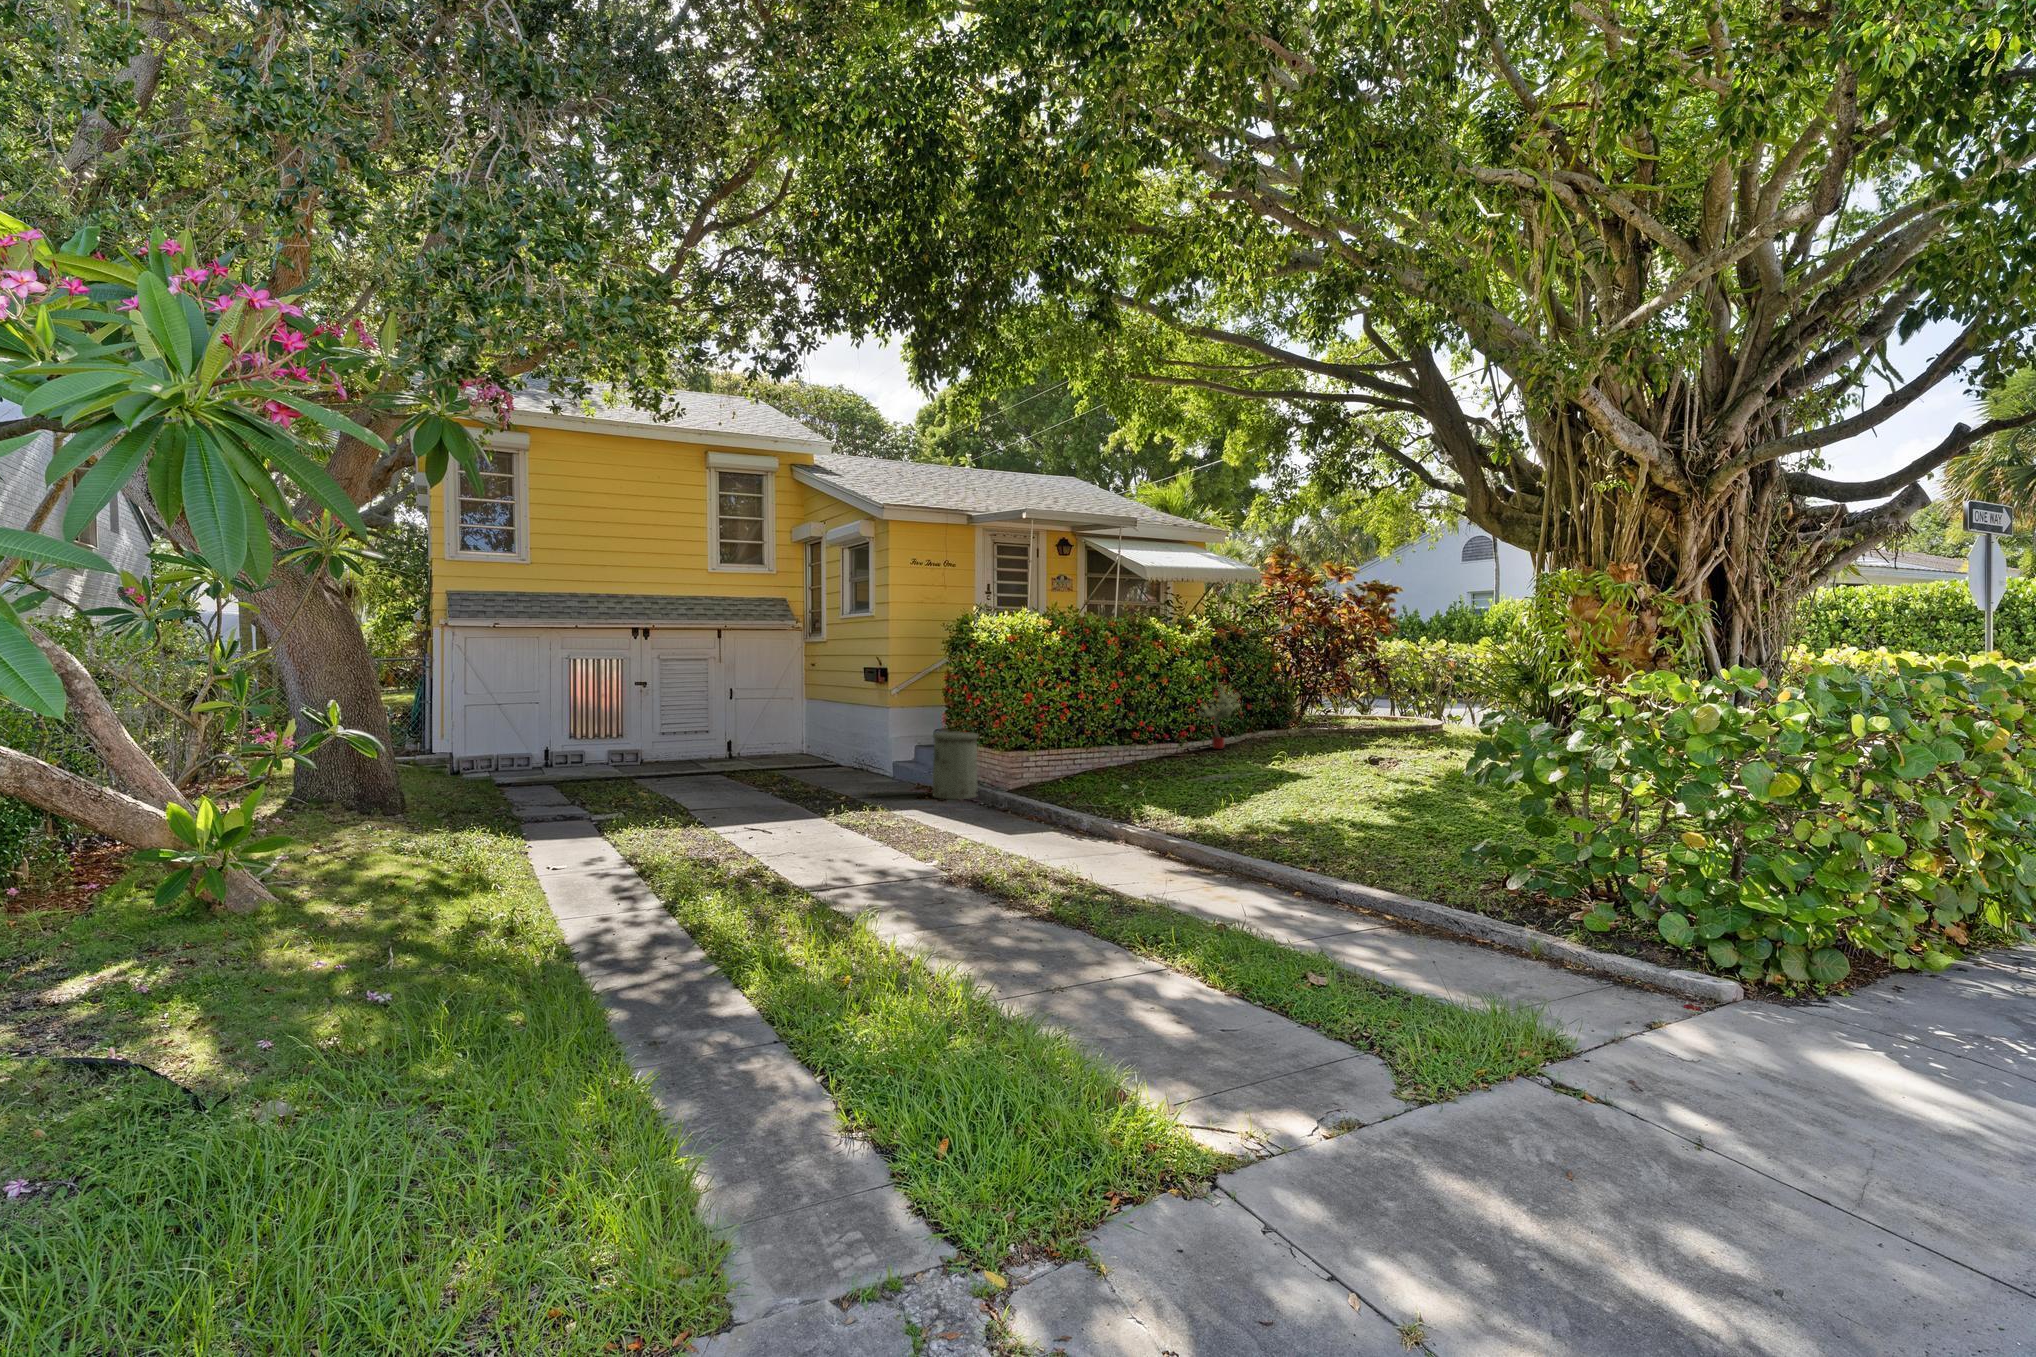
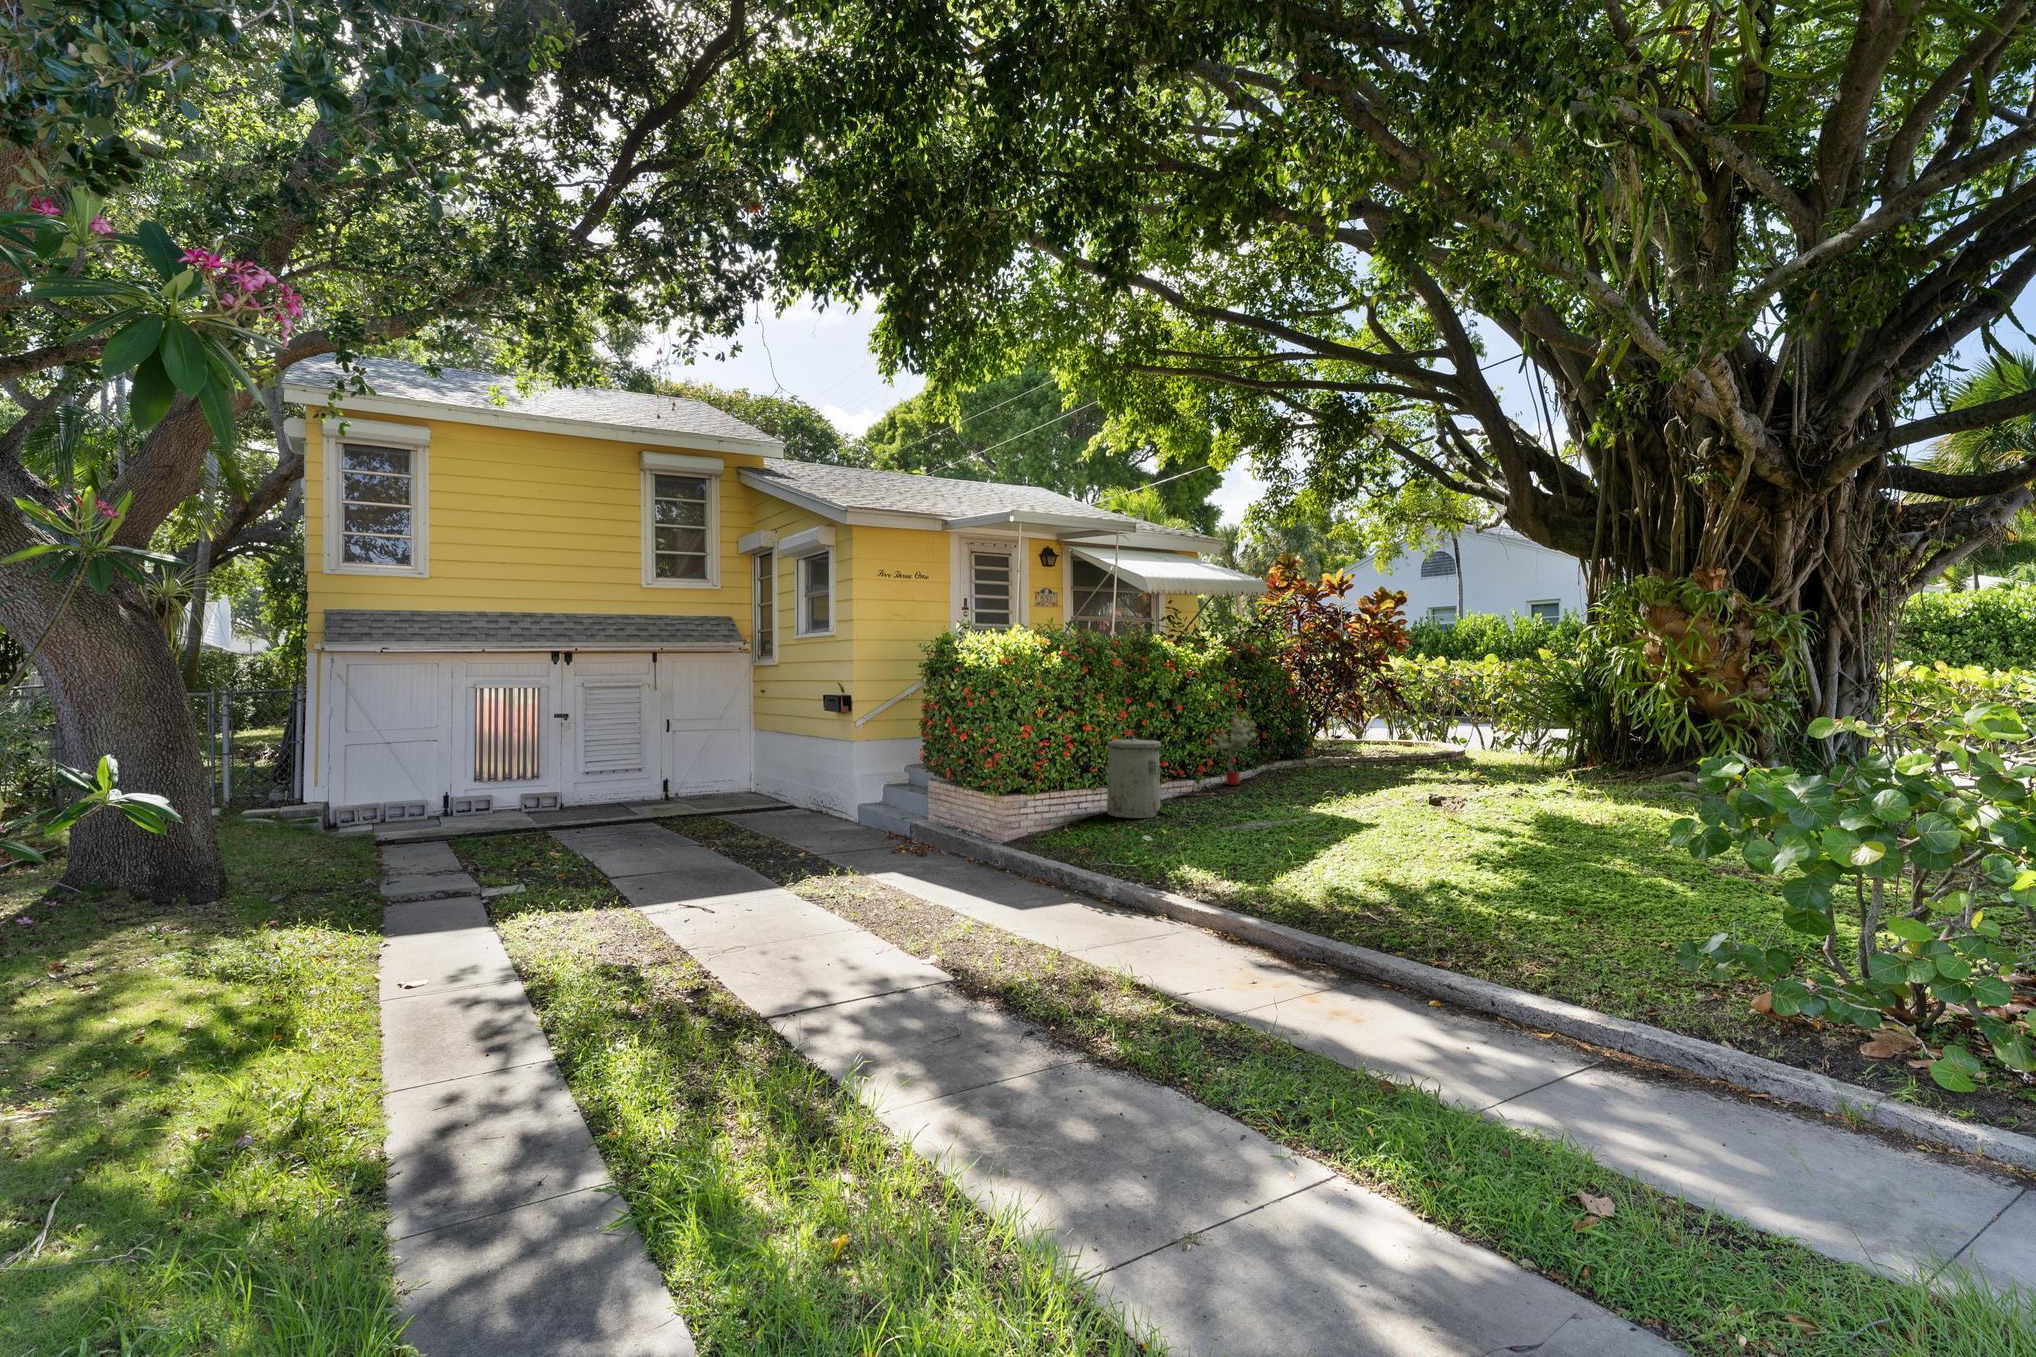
trash can: present [932,731,978,799] -> present [1107,738,1161,818]

